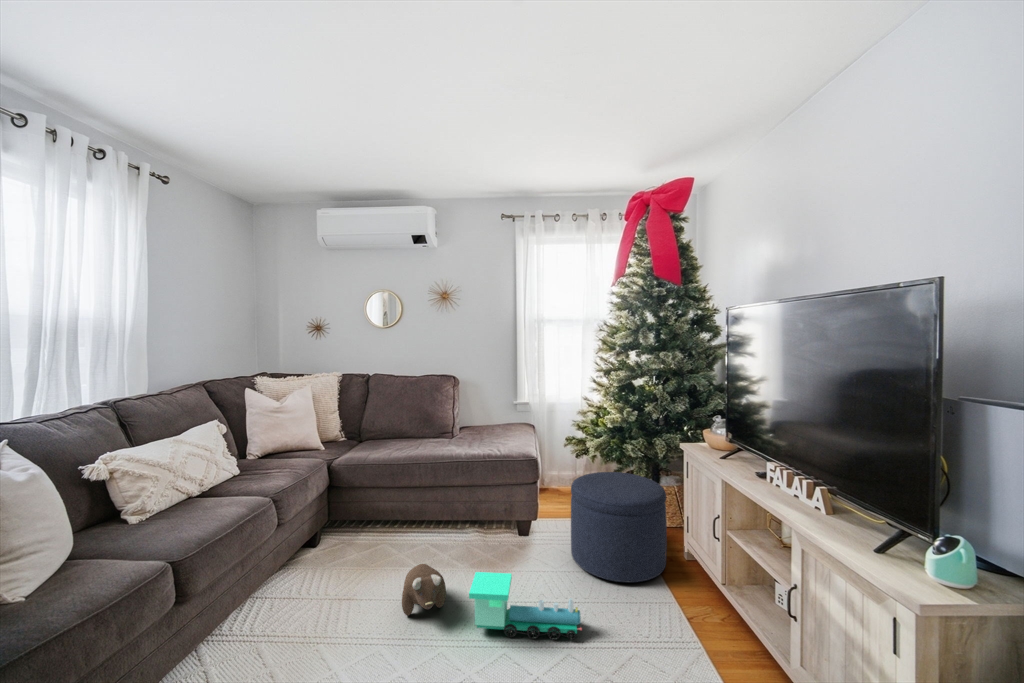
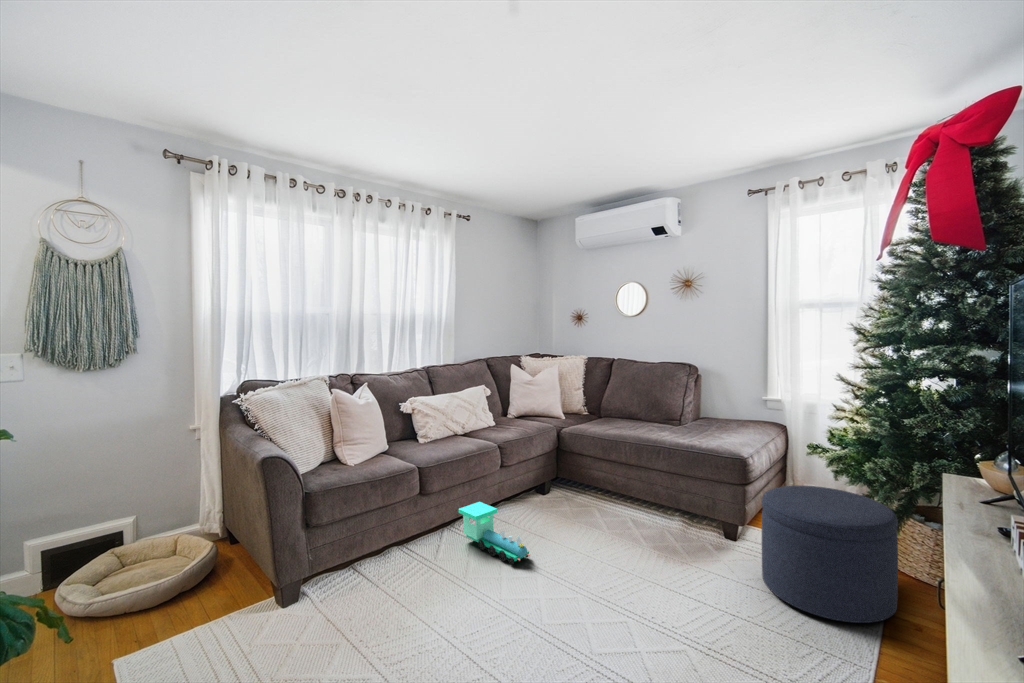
plush toy: present [402,564,446,616] -> none [570,522,608,564]
toy train: present [469,572,582,640] -> present [458,502,530,564]

